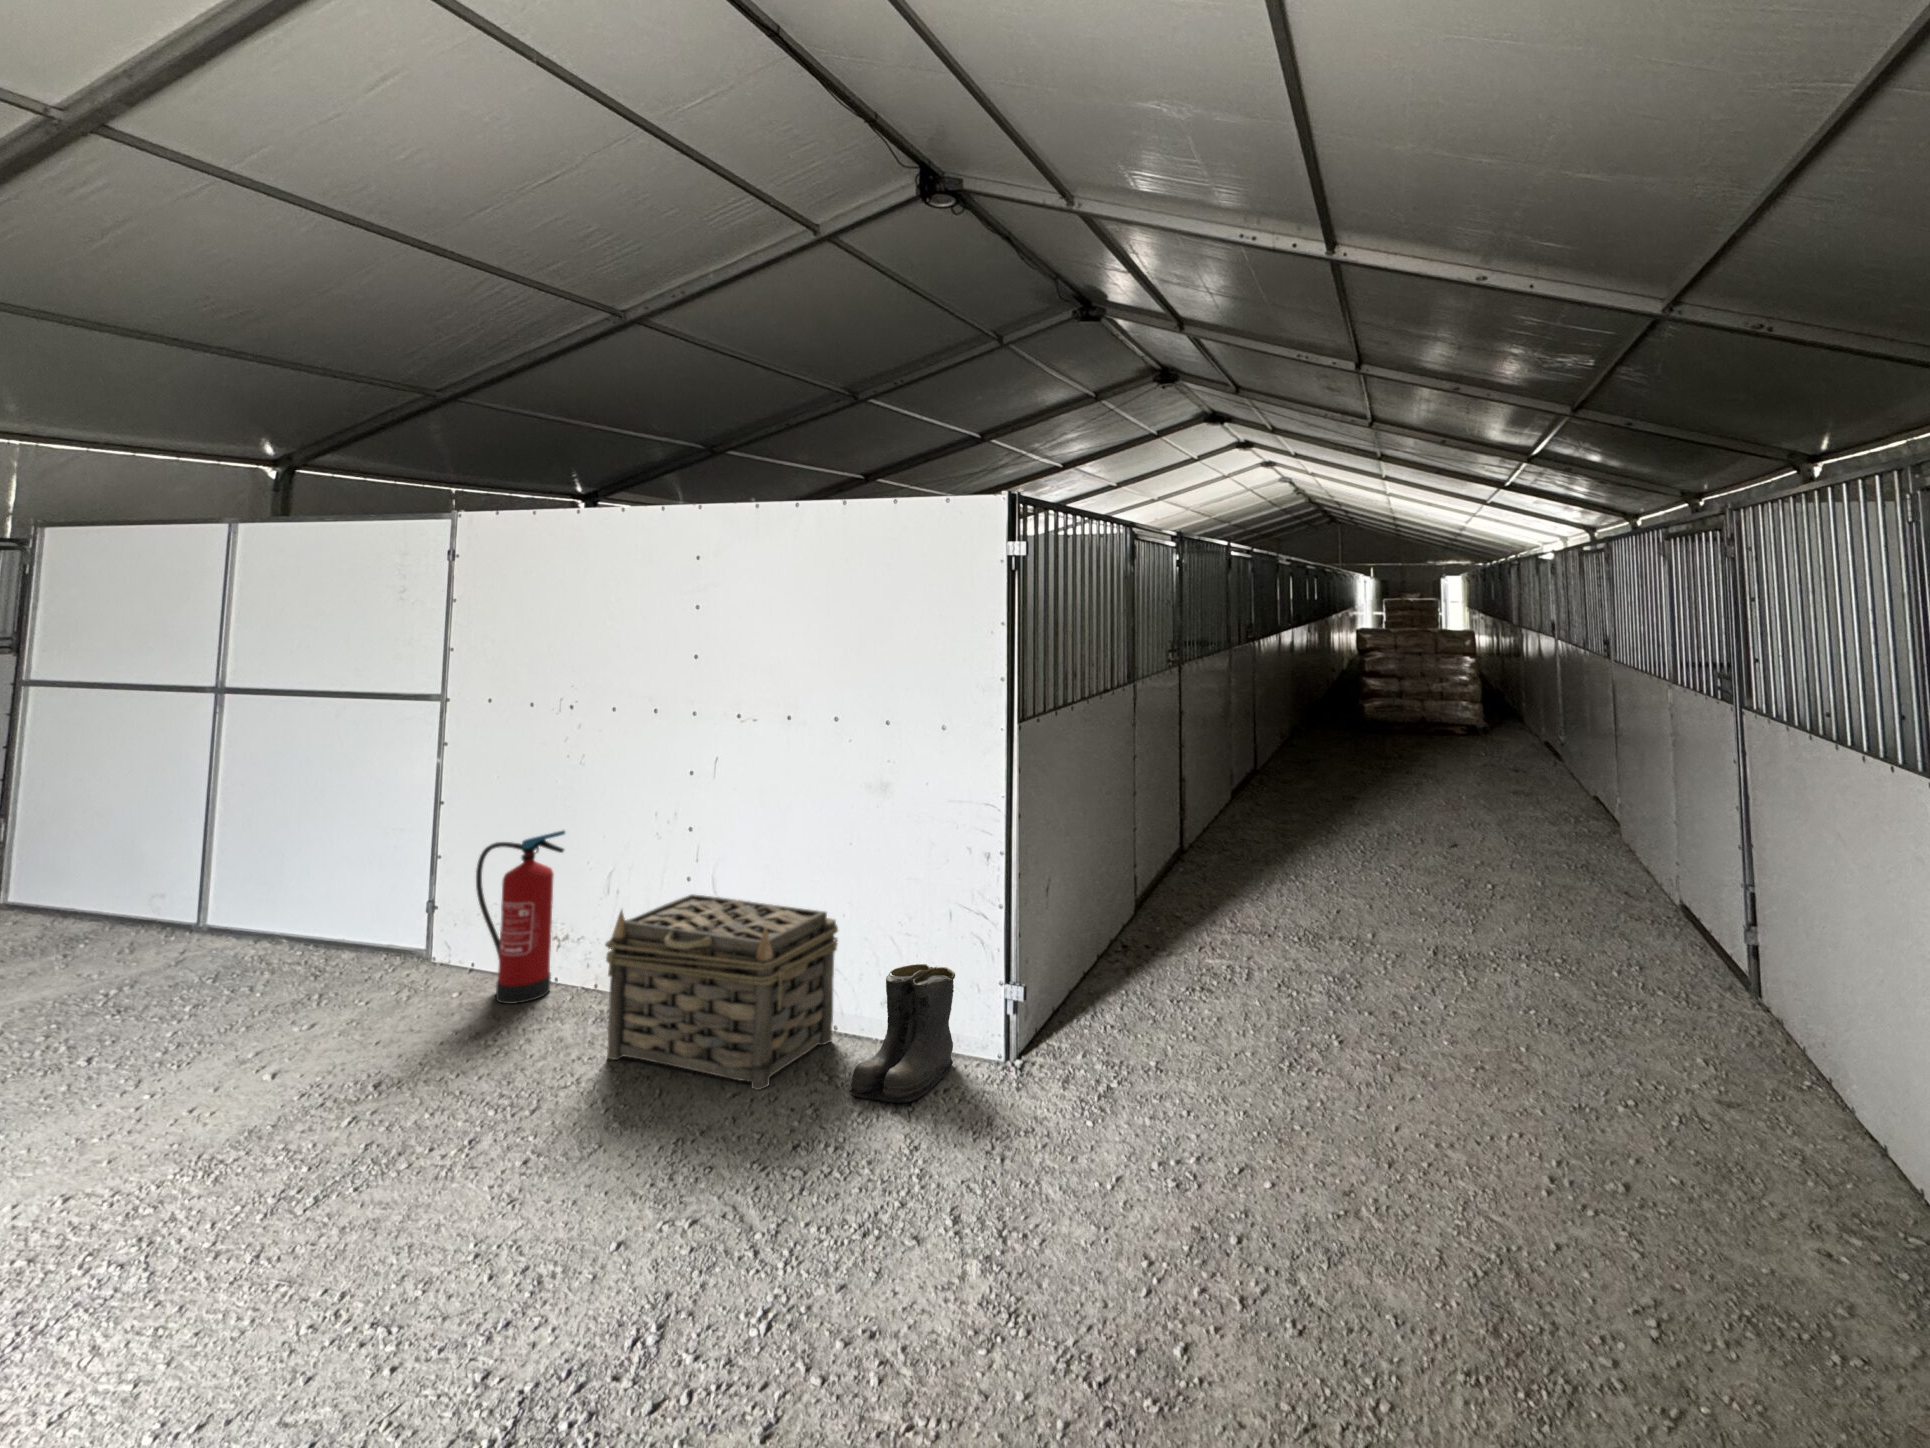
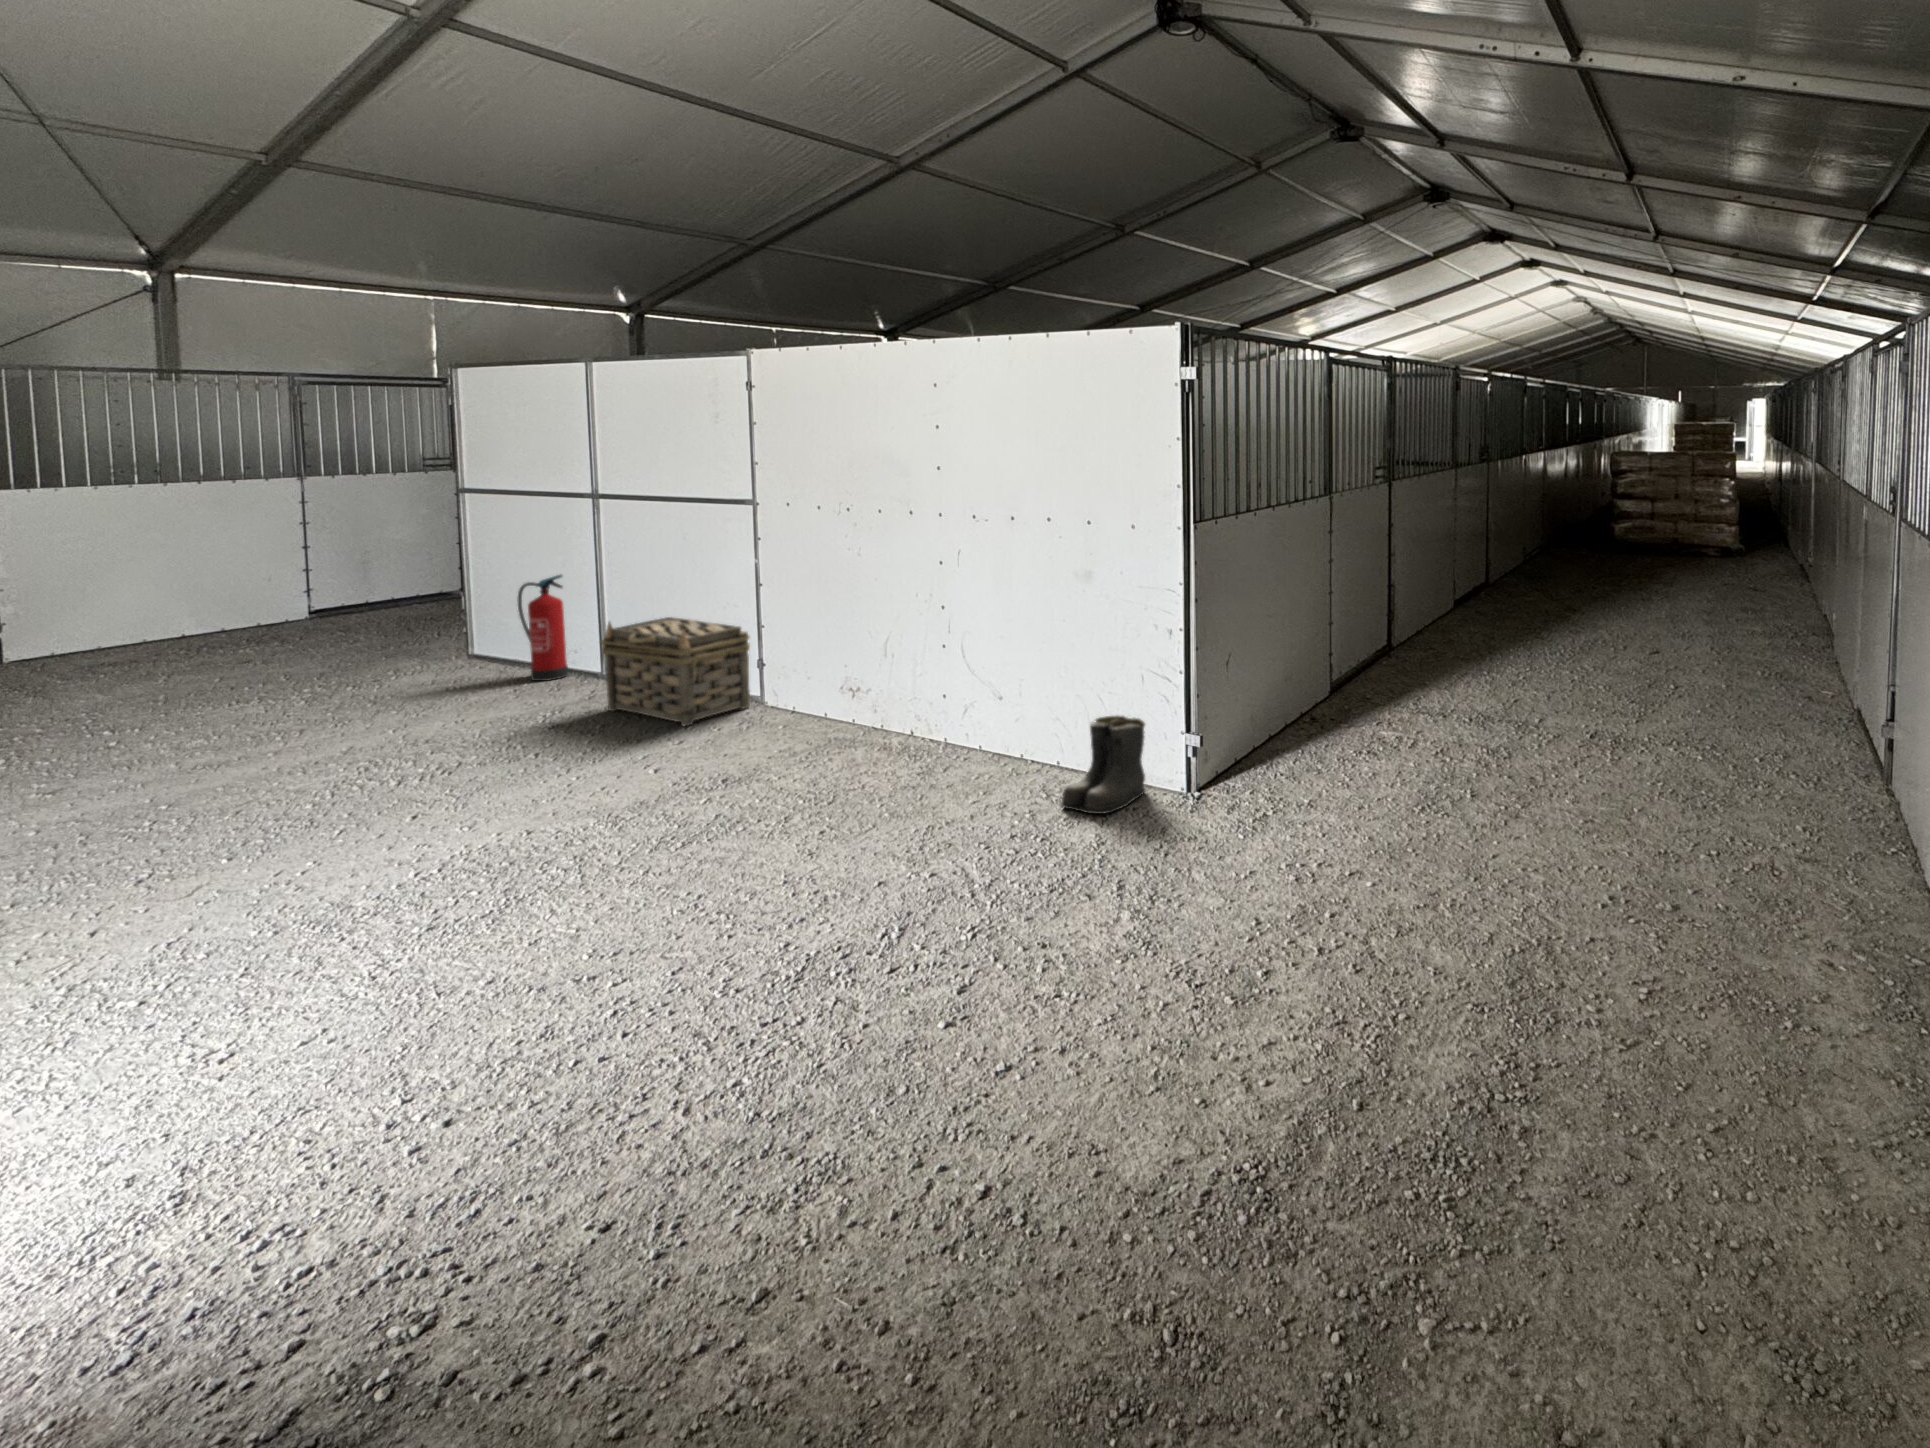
fire extinguisher: present [476,831,565,1004] -> present [518,575,568,681]
basket: present [605,894,838,1090] -> present [601,617,750,726]

